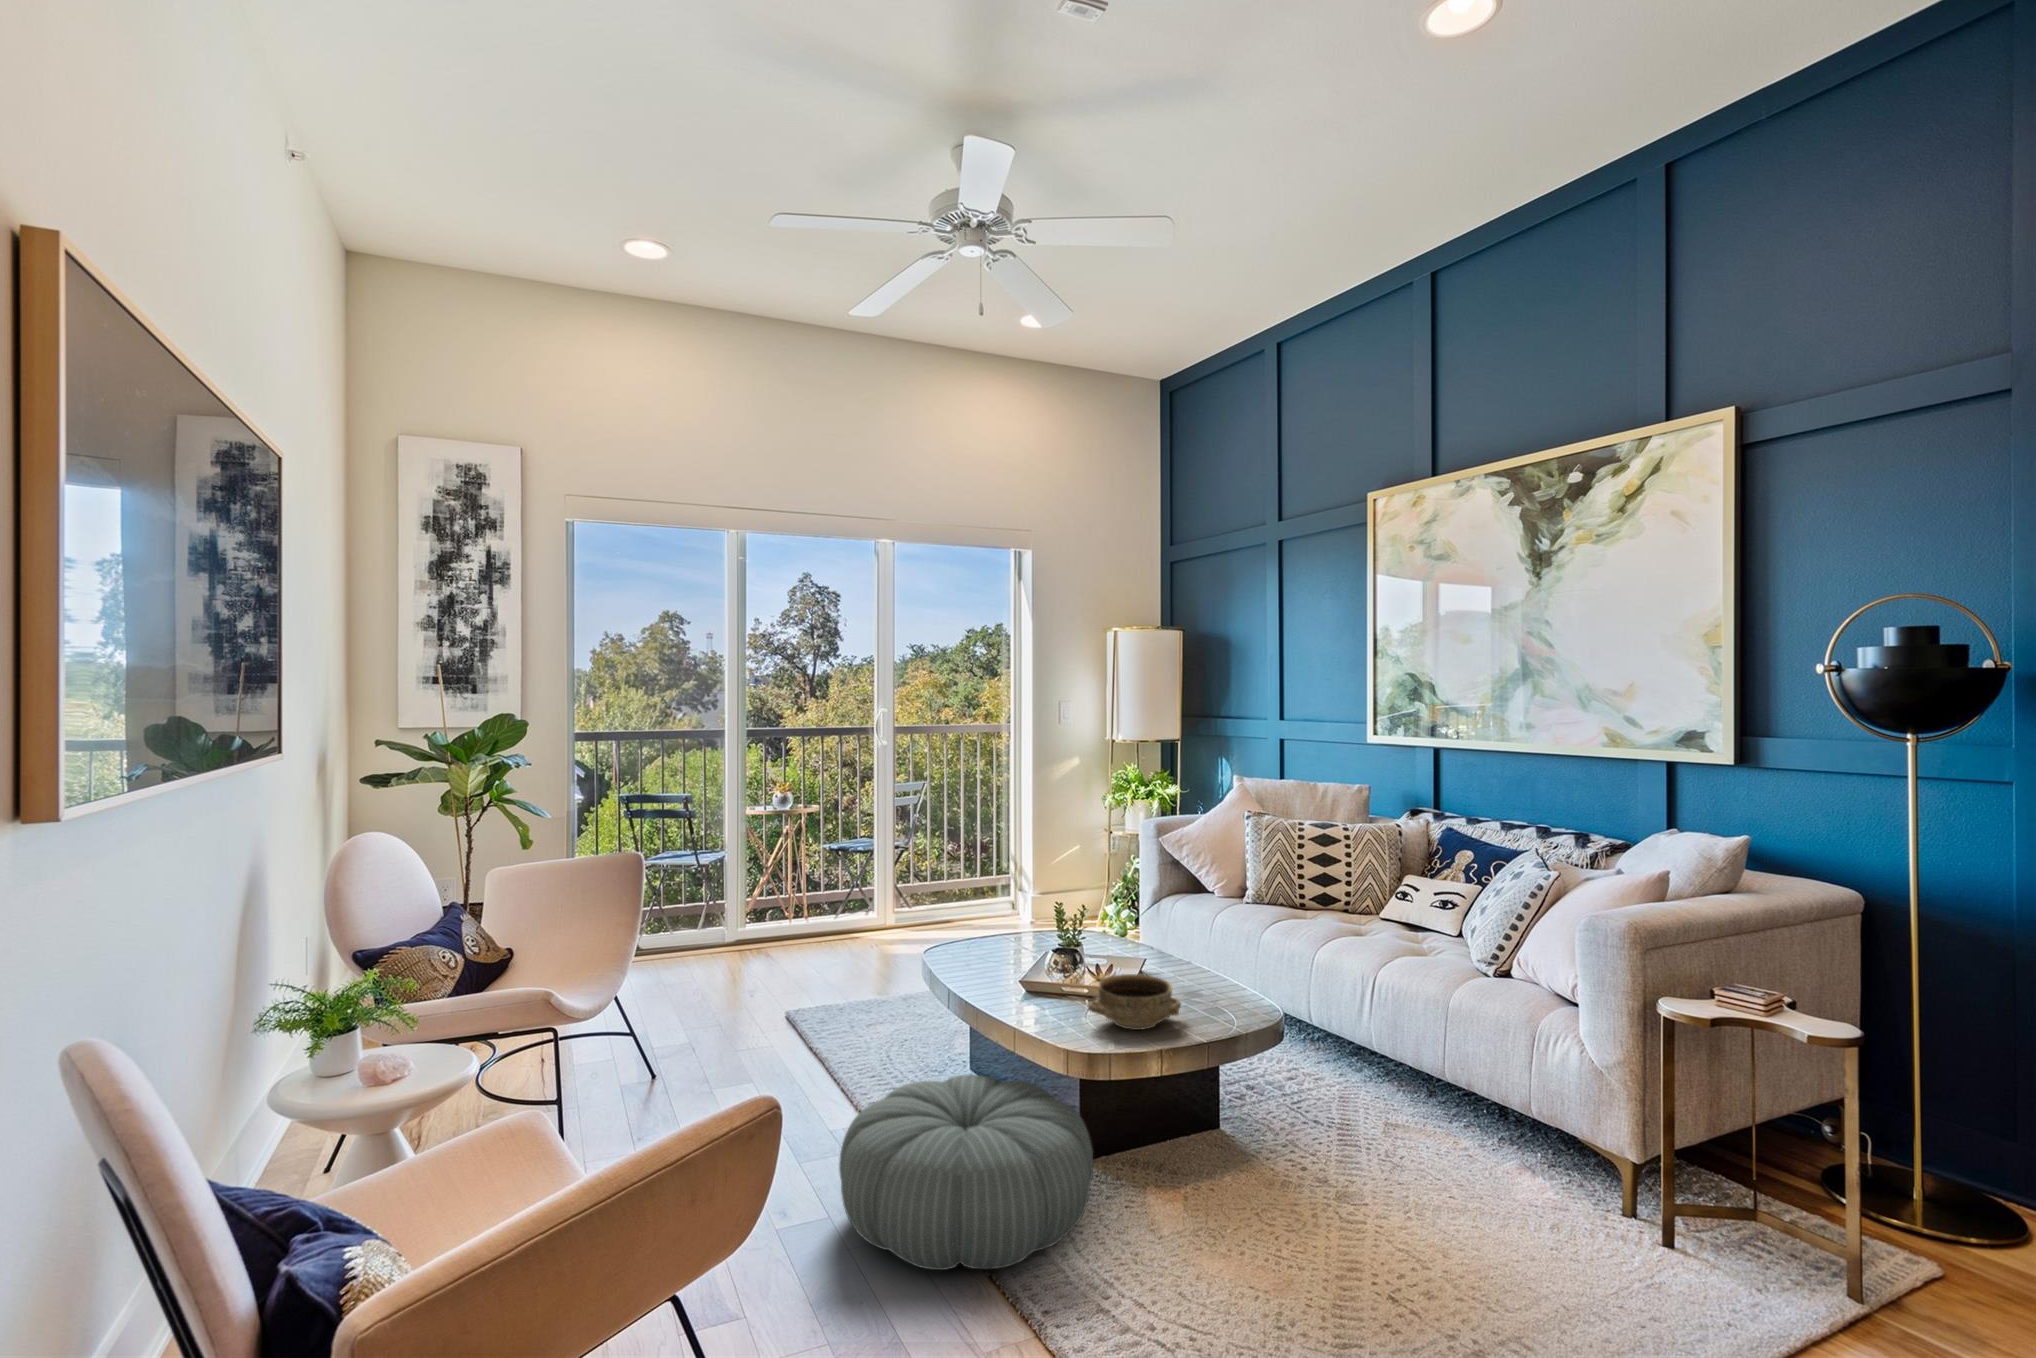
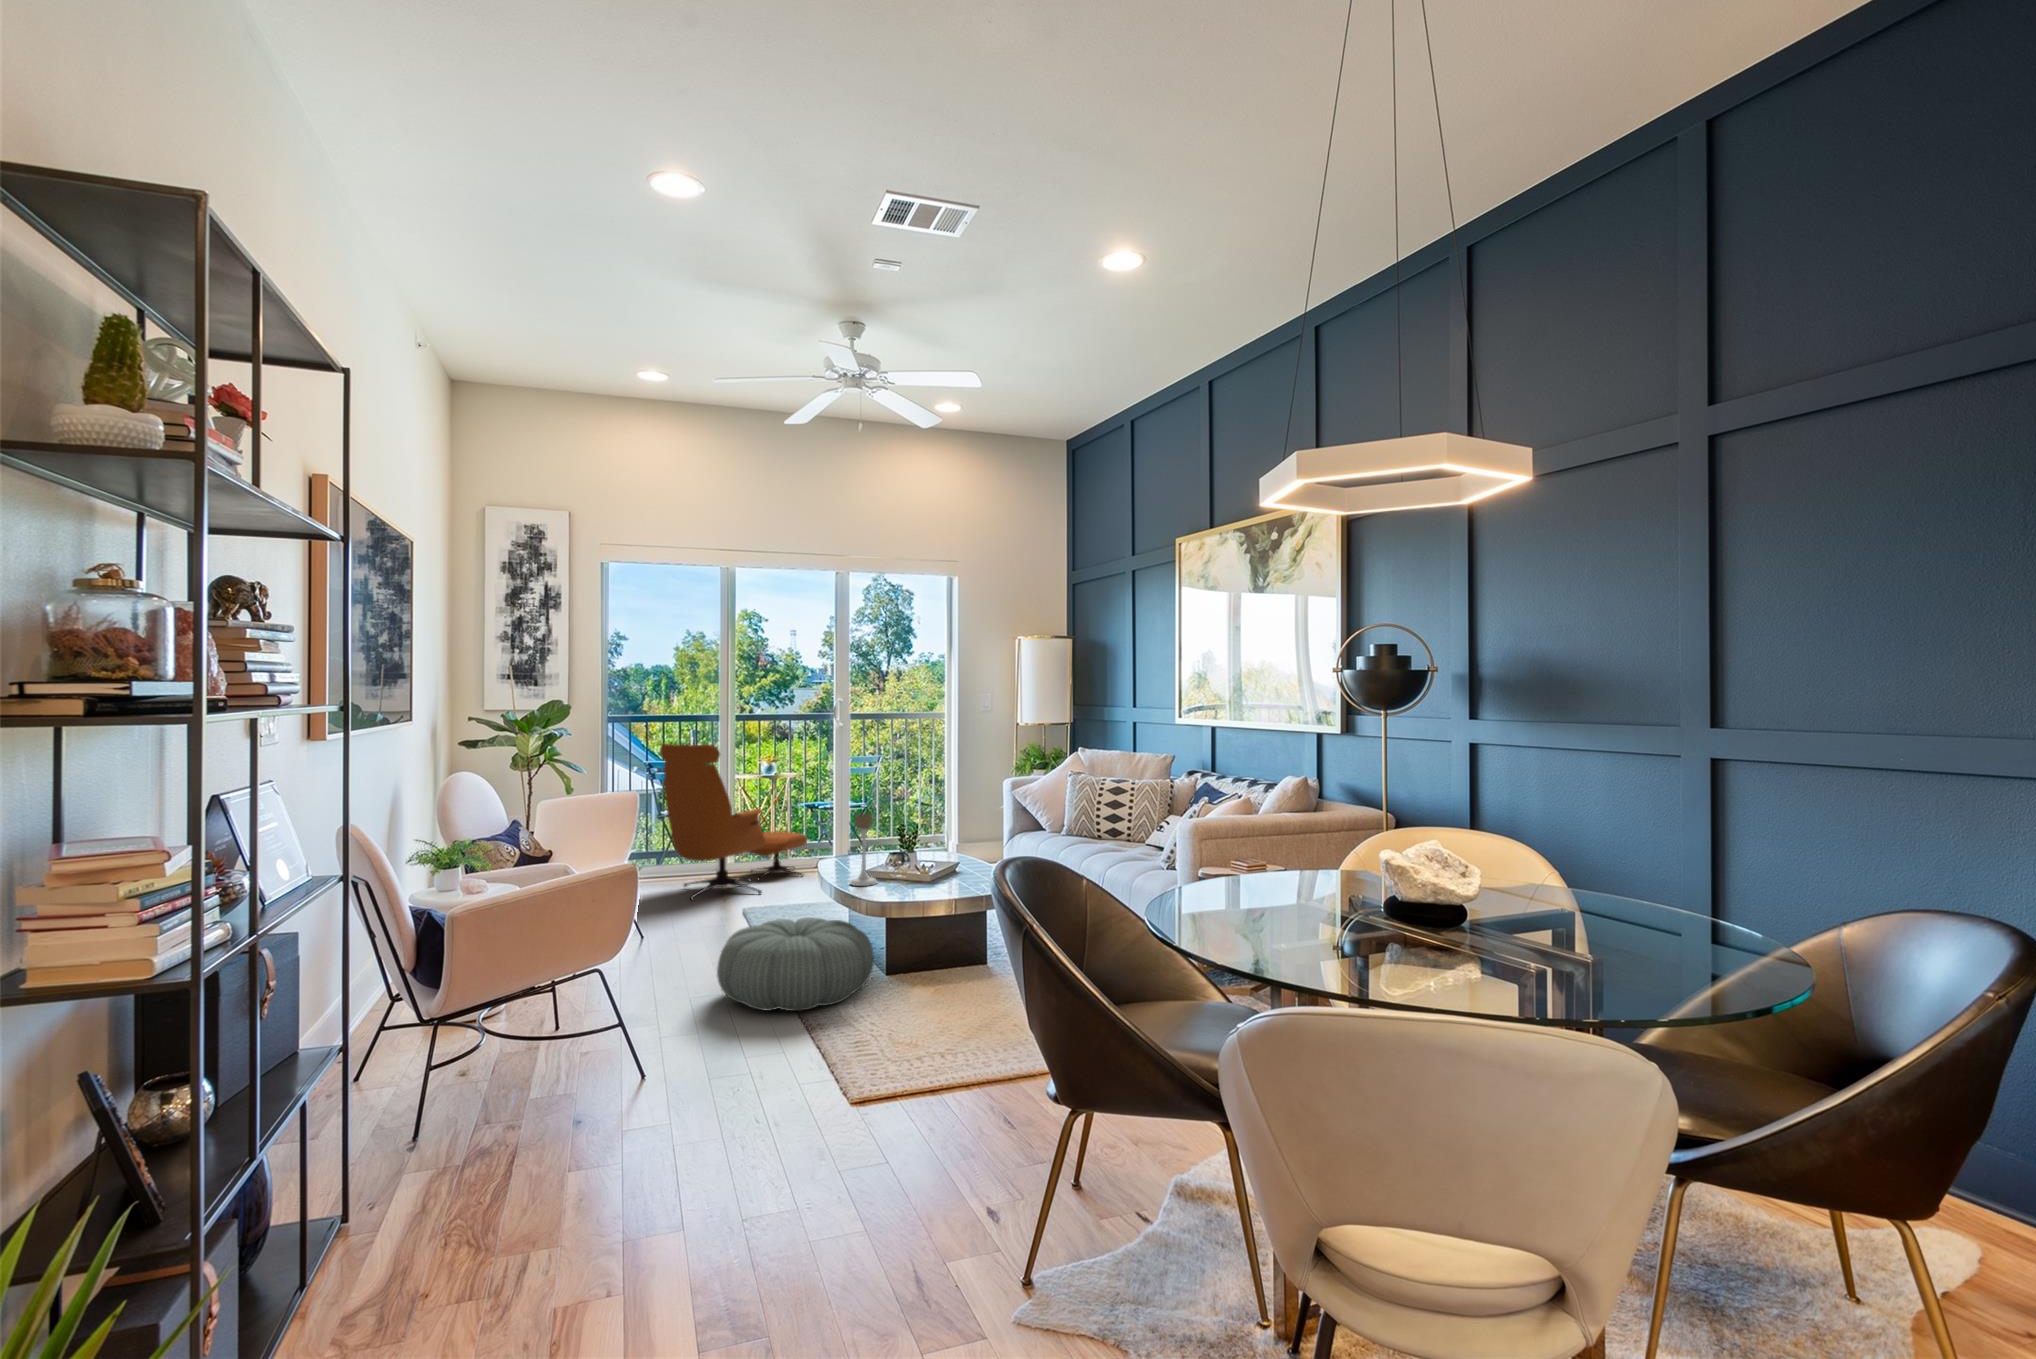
lounge chair: none [660,775,847,998] -> present [660,743,807,900]
candle holder: none [1015,898,1059,1017] -> present [850,813,877,886]
ceramic bowl: present [1088,974,1181,1030] -> none [887,861,947,891]

